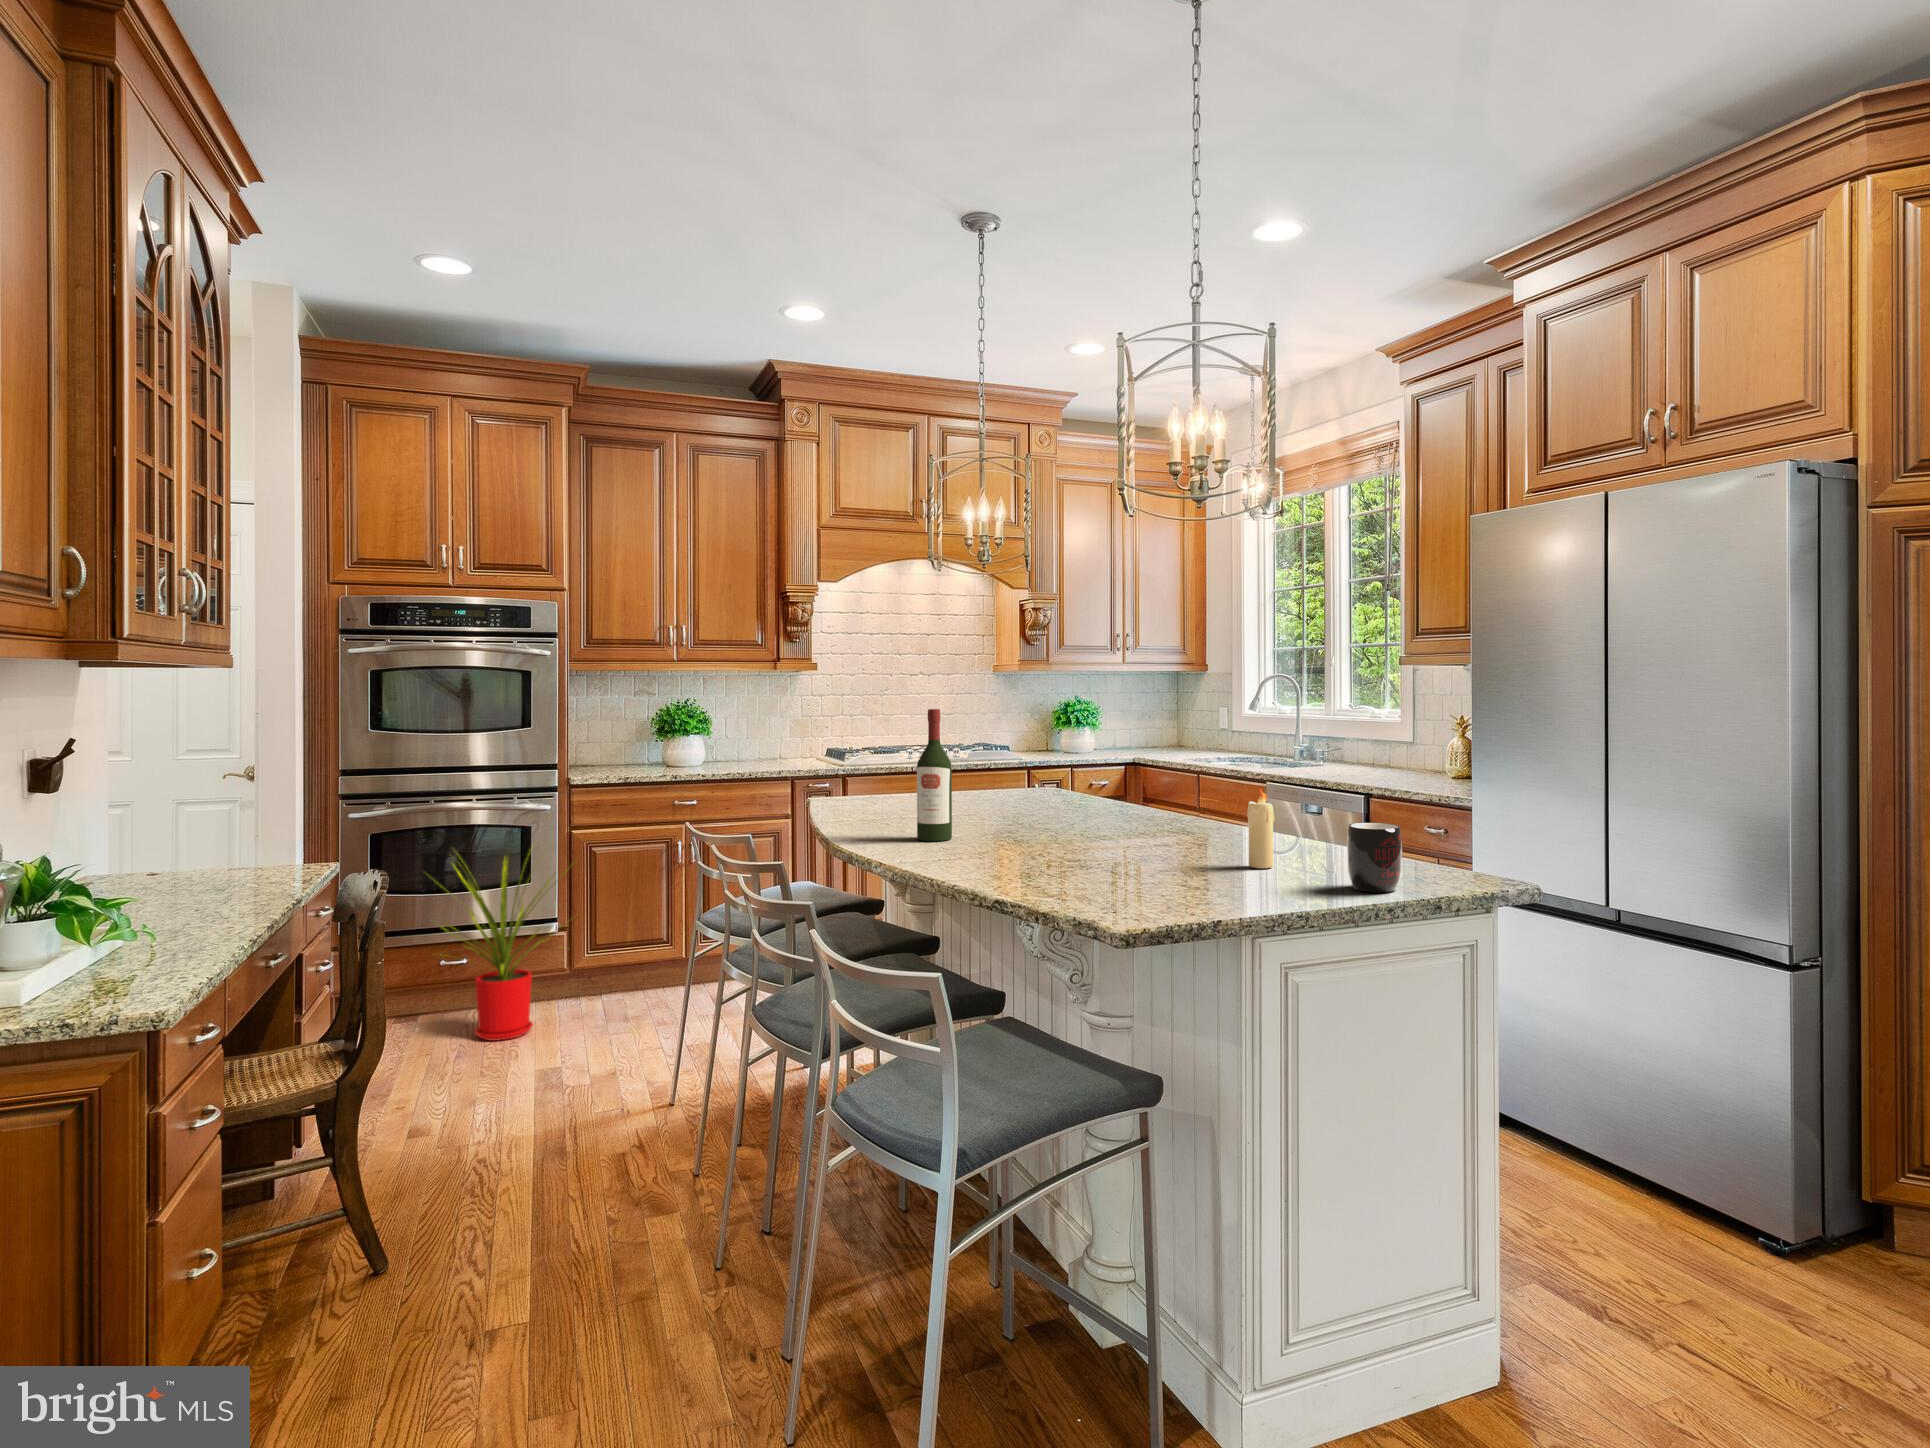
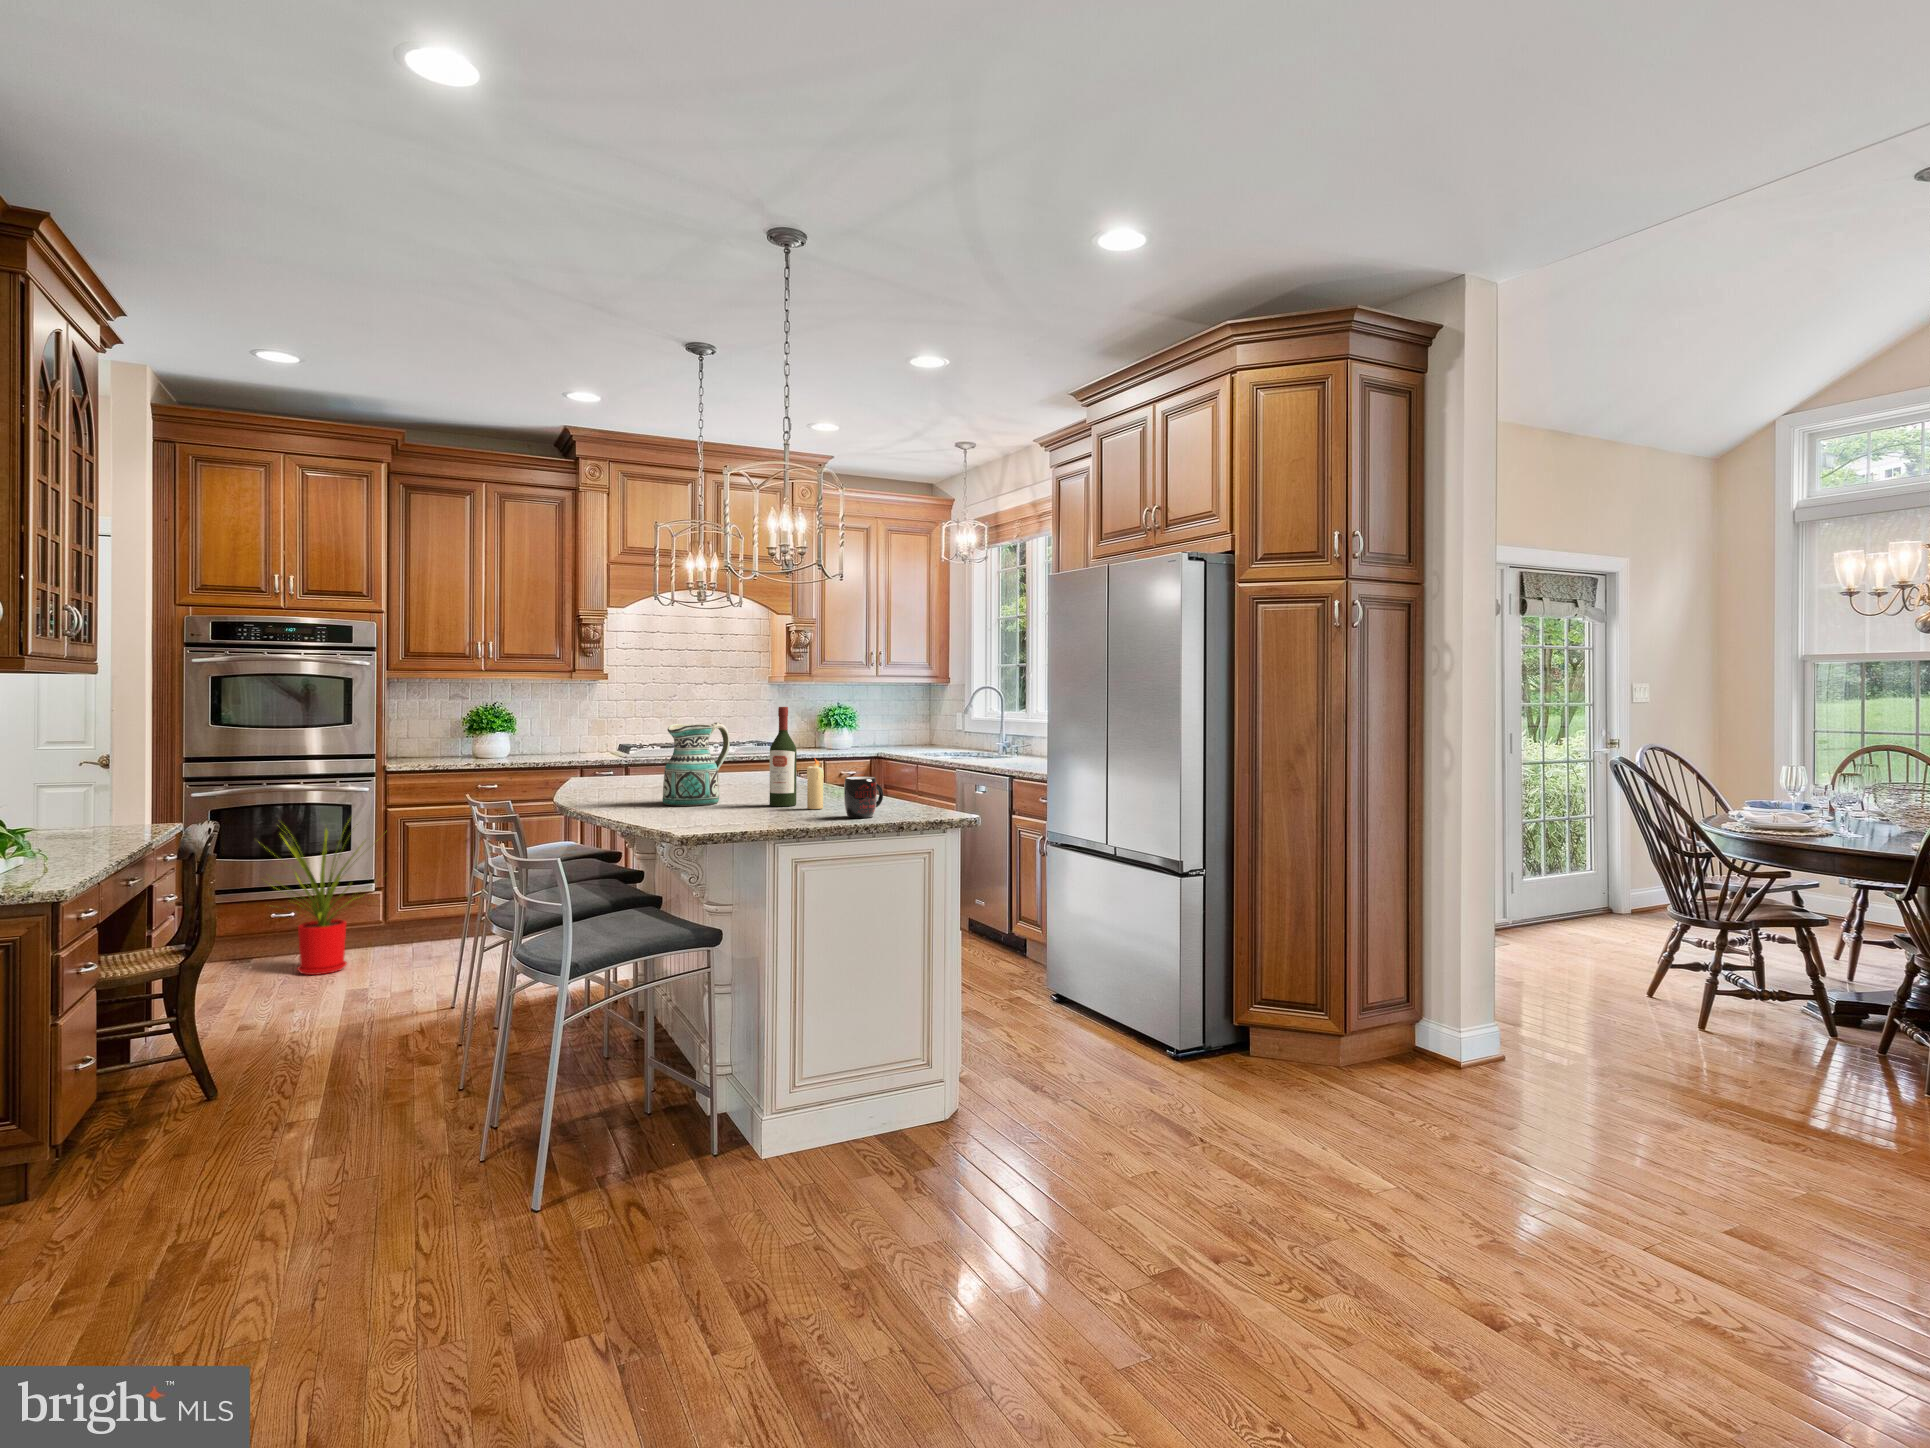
wine bottle: present [917,709,952,841] -> present [770,707,797,806]
ceramic pitcher: none [1007,732,1092,857] -> present [663,722,730,806]

